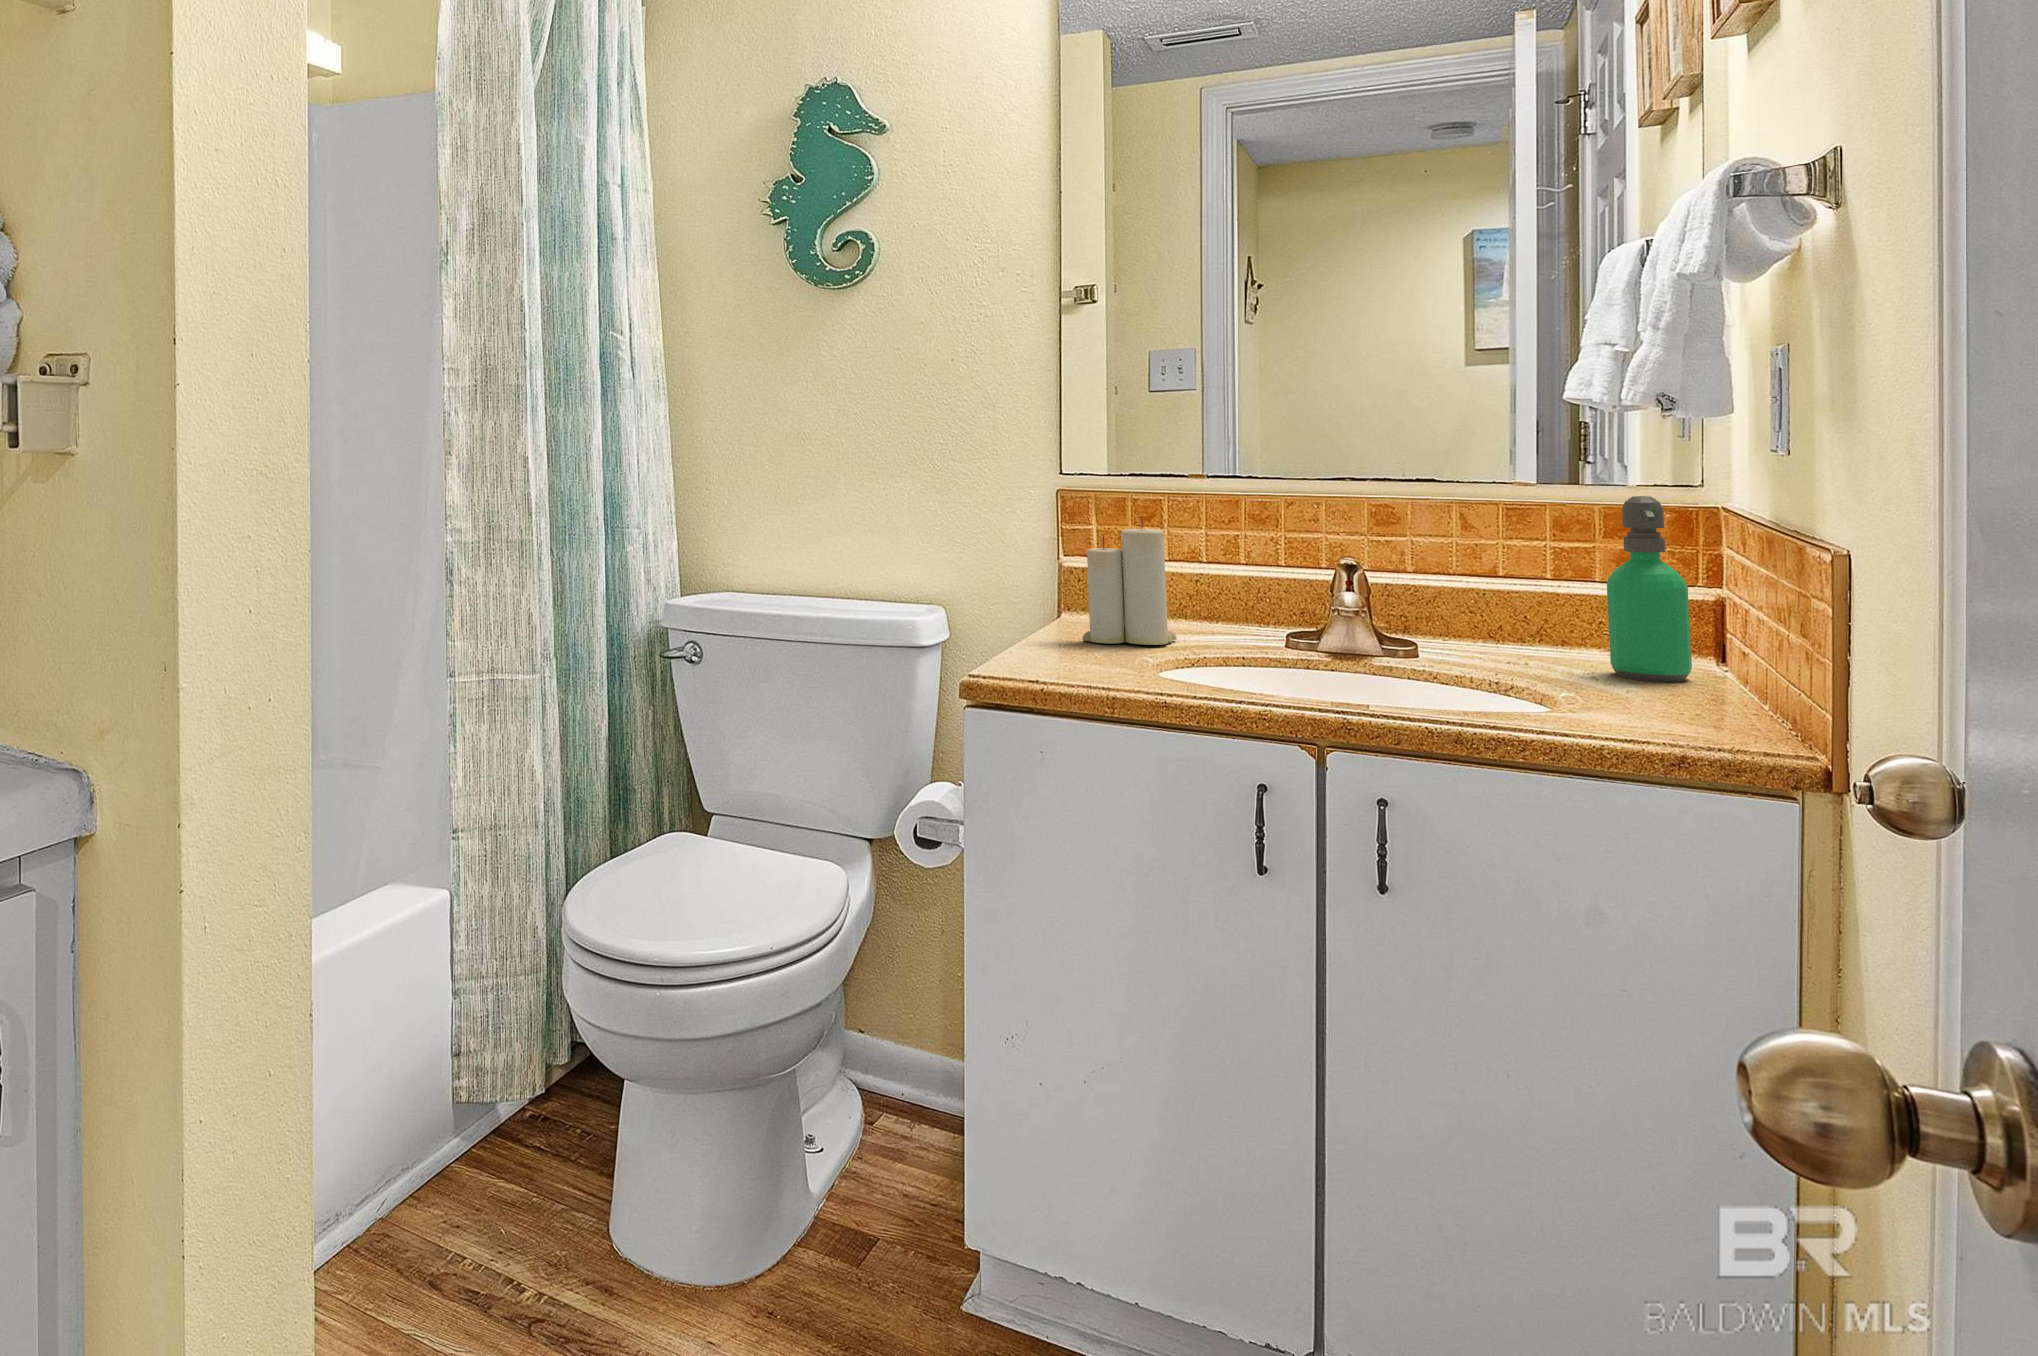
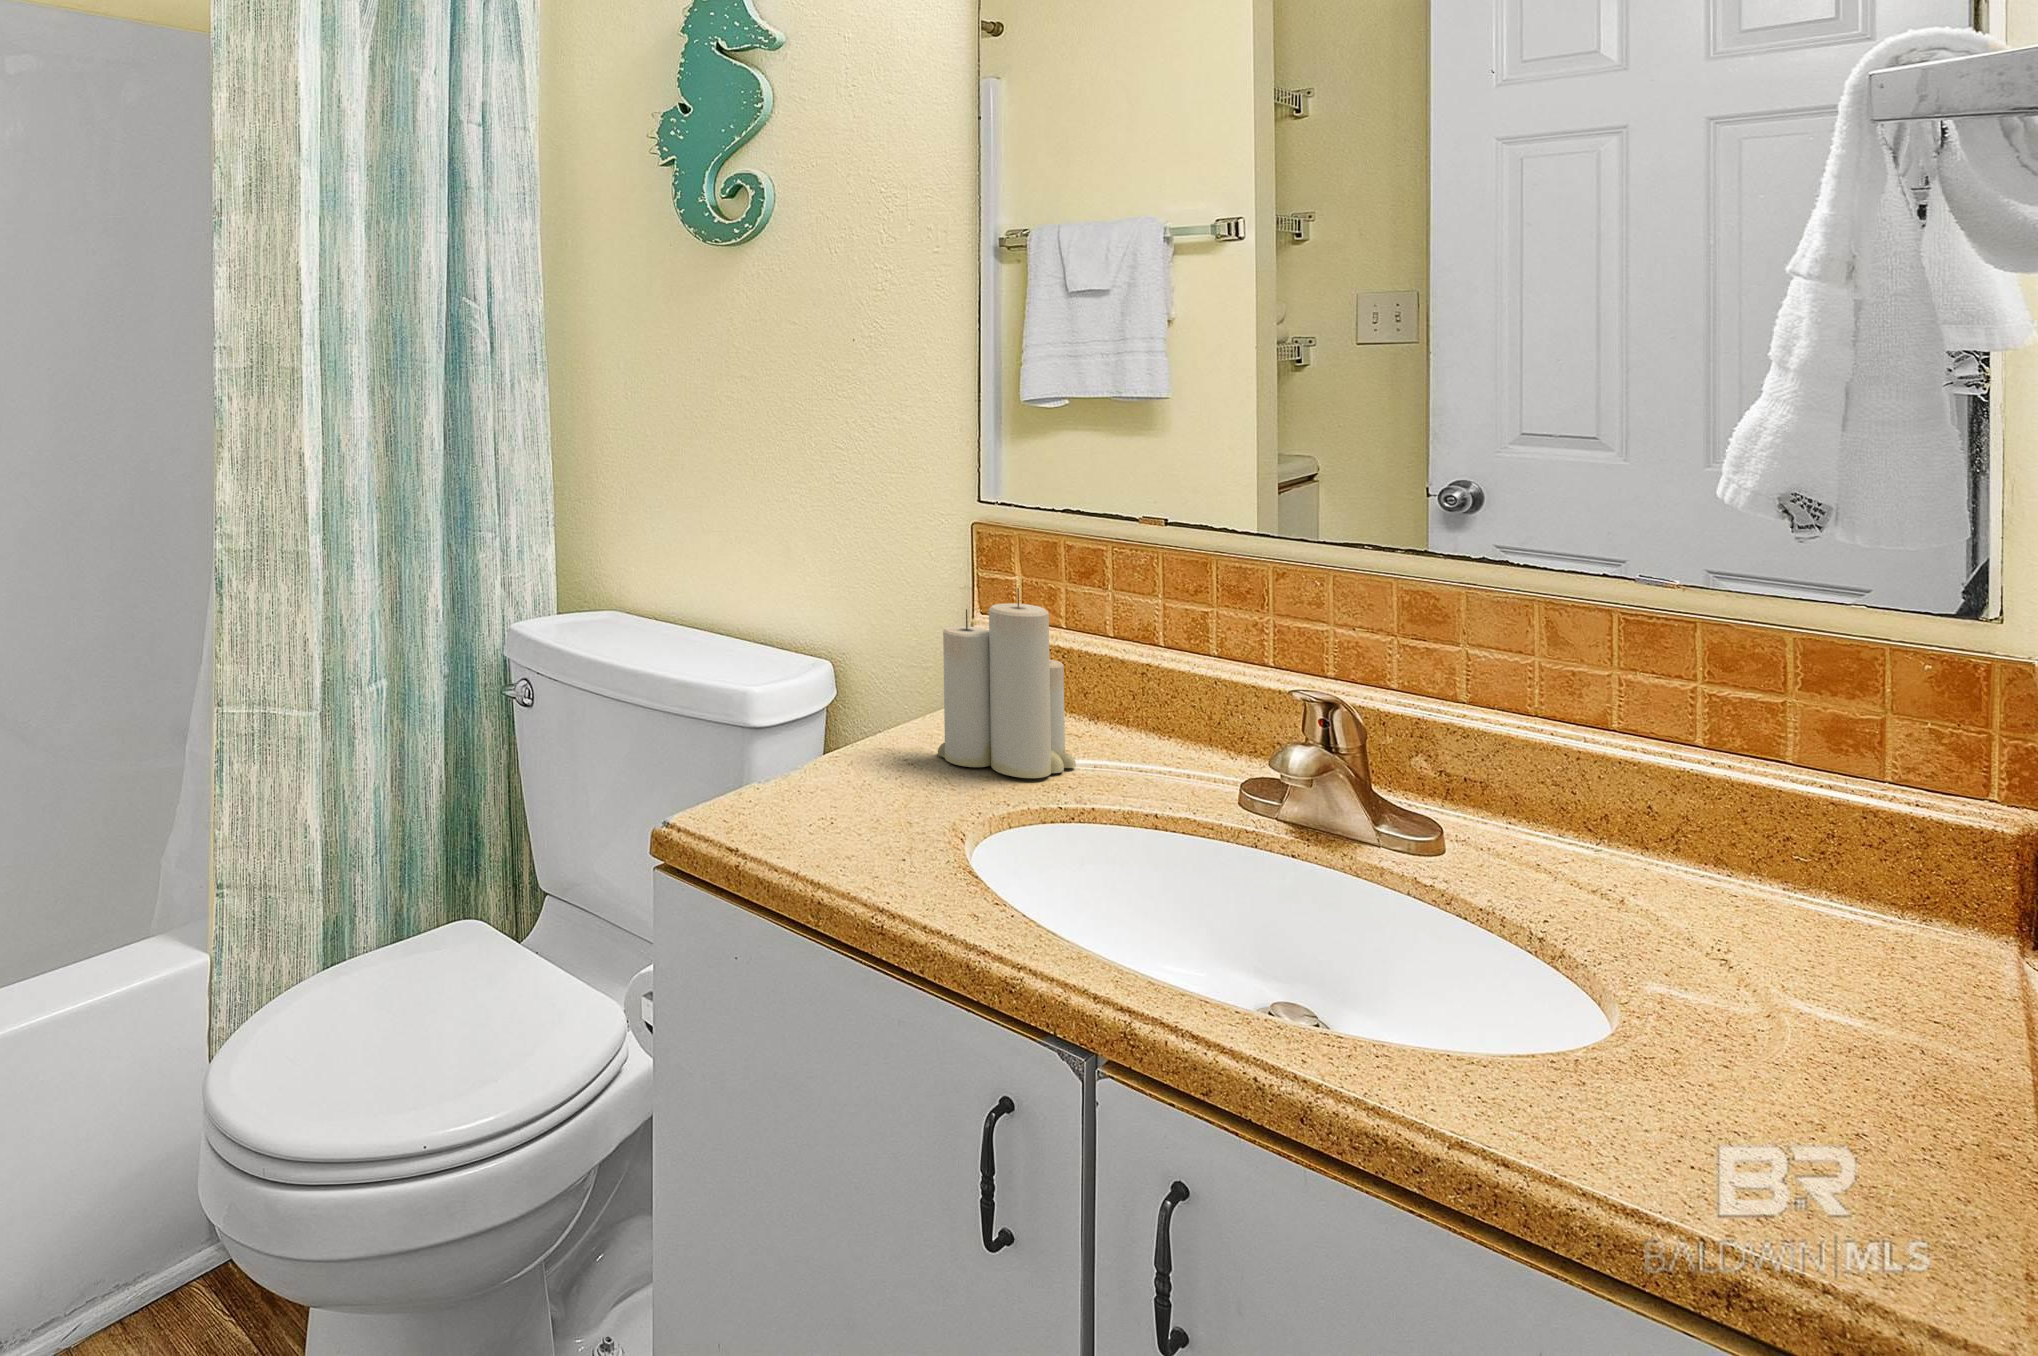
soap dispenser: present [1607,496,1692,682] -> none [1752,646,1919,998]

